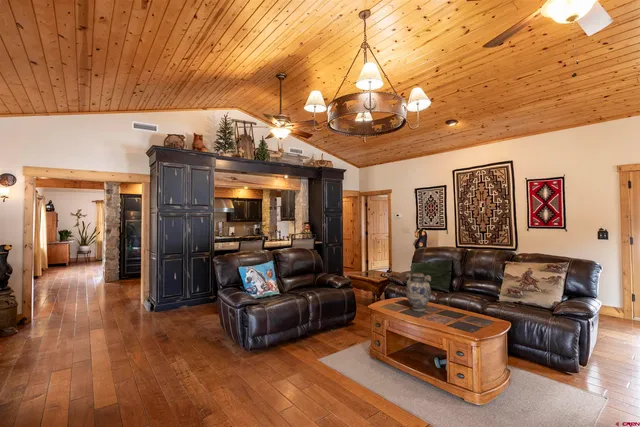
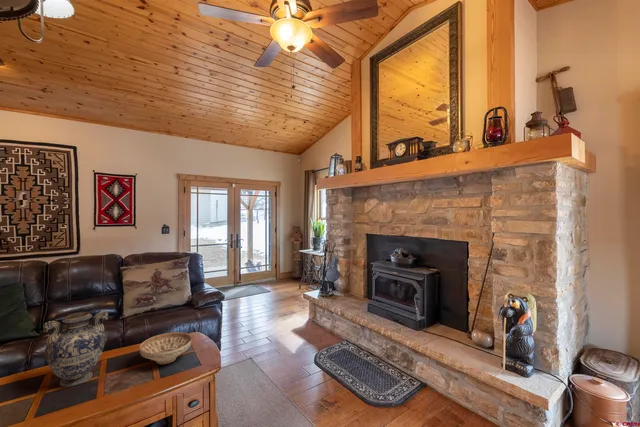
decorative bowl: none [440,304,475,323] -> present [140,332,192,364]

